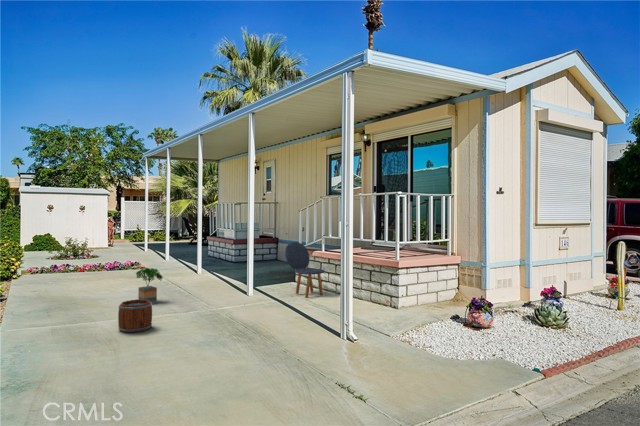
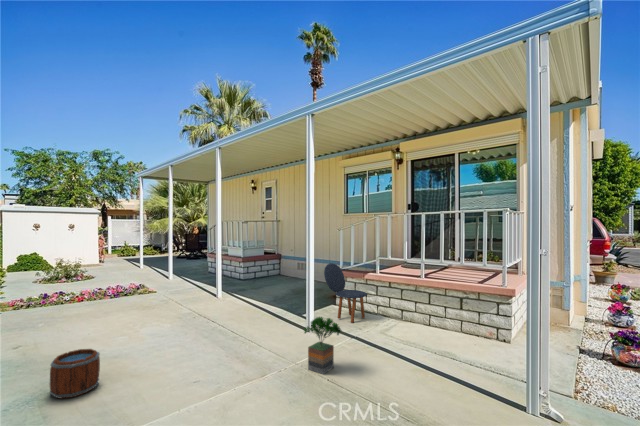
potted tree: present [136,268,162,304] -> present [304,317,342,374]
bucket: present [118,299,152,332] -> present [50,349,100,398]

